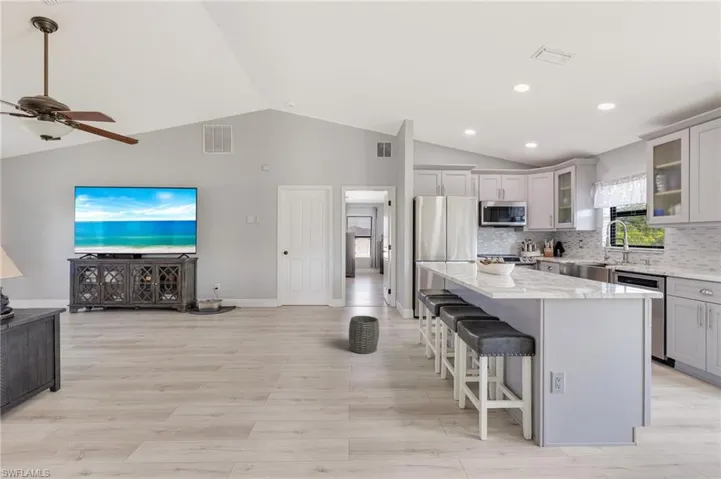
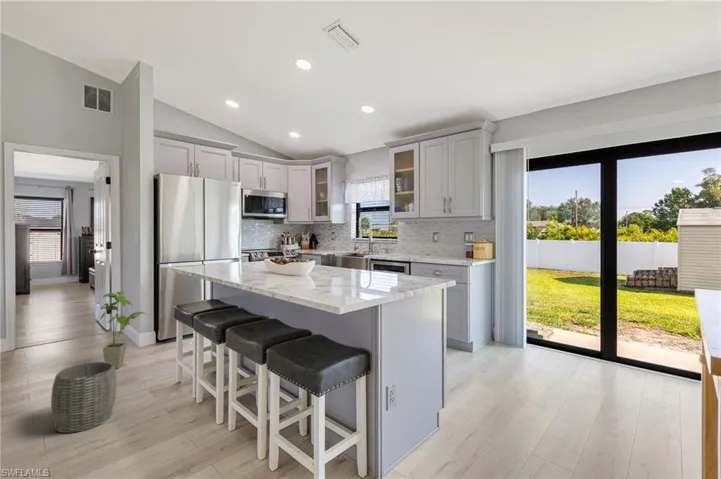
house plant: none [377,276,404,327] -> present [101,292,145,369]

